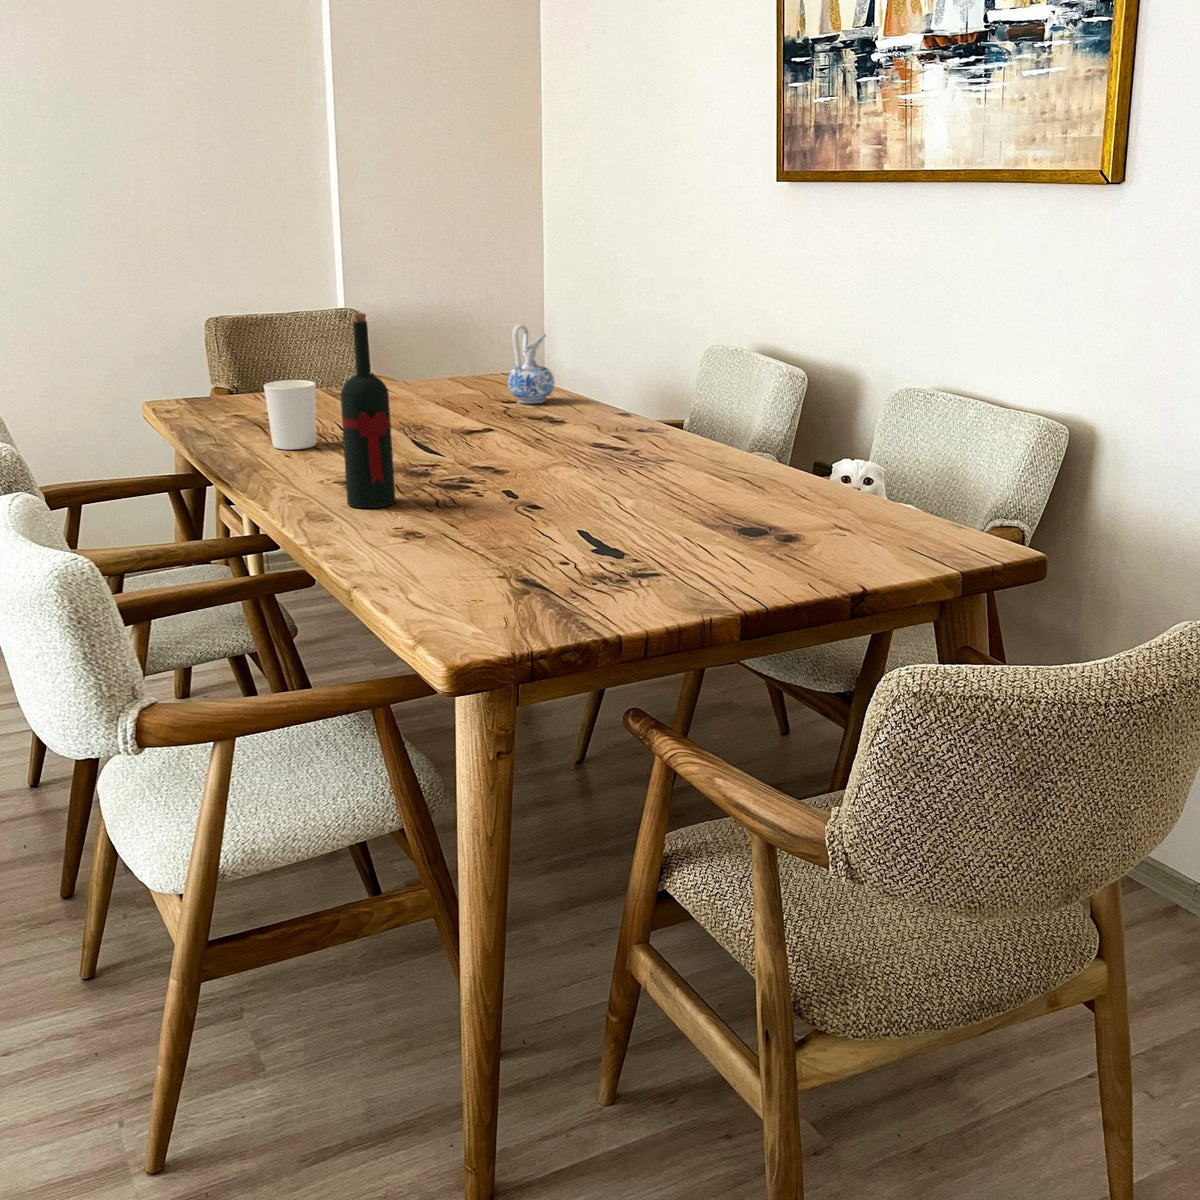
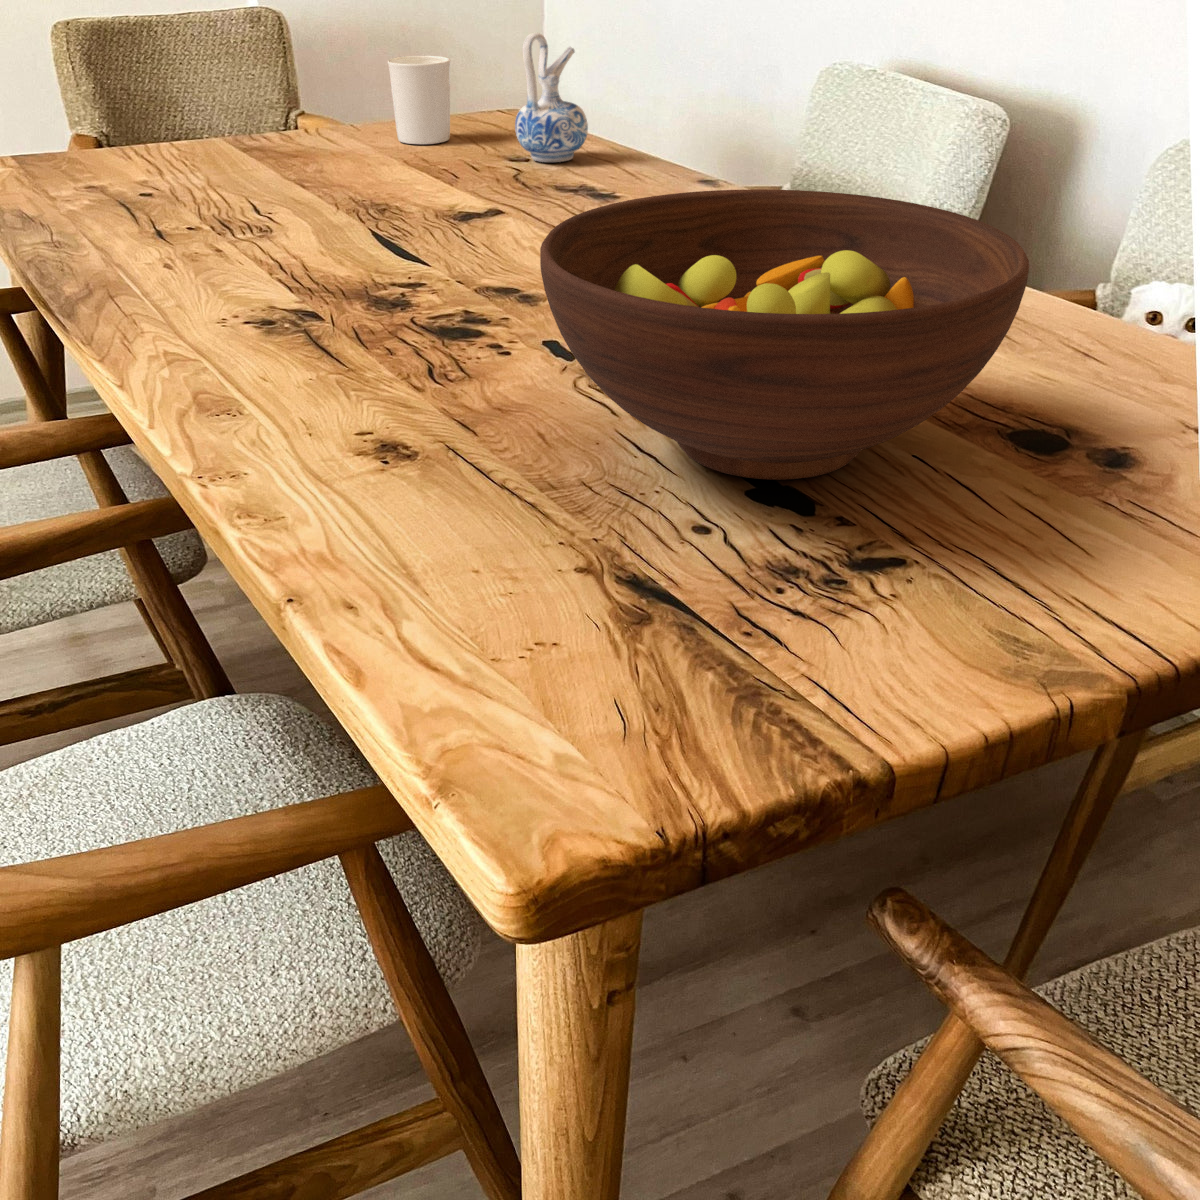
wine bottle: present [341,313,395,508] -> none [247,10,357,385]
candle holder: present [264,380,316,450] -> present [388,56,451,144]
fruit bowl: none [487,404,733,544] -> present [540,189,1029,480]

